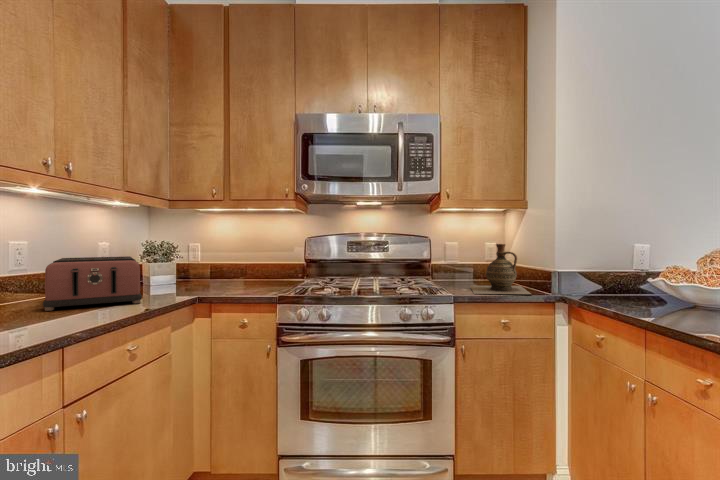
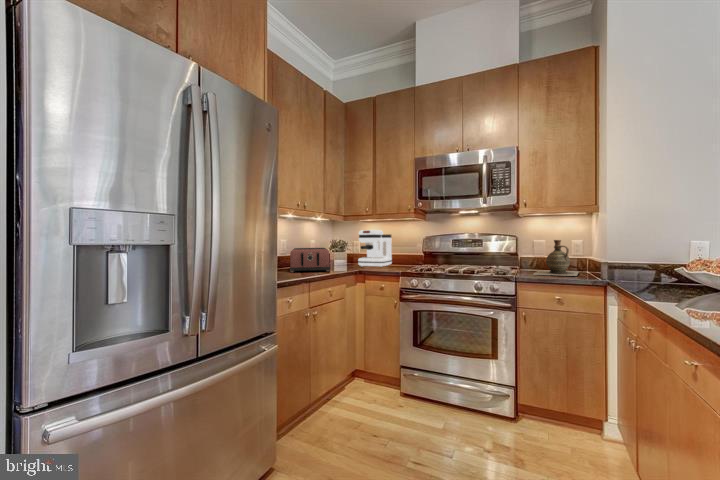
coffee maker: none [198,225,255,286] -> present [358,230,392,267]

